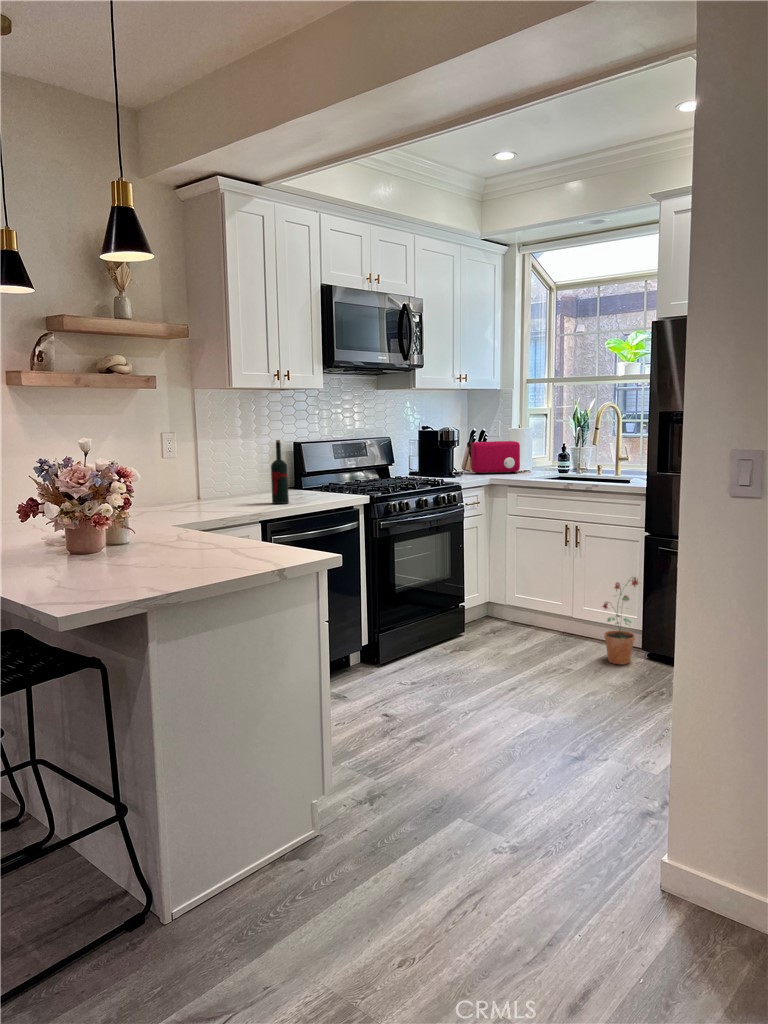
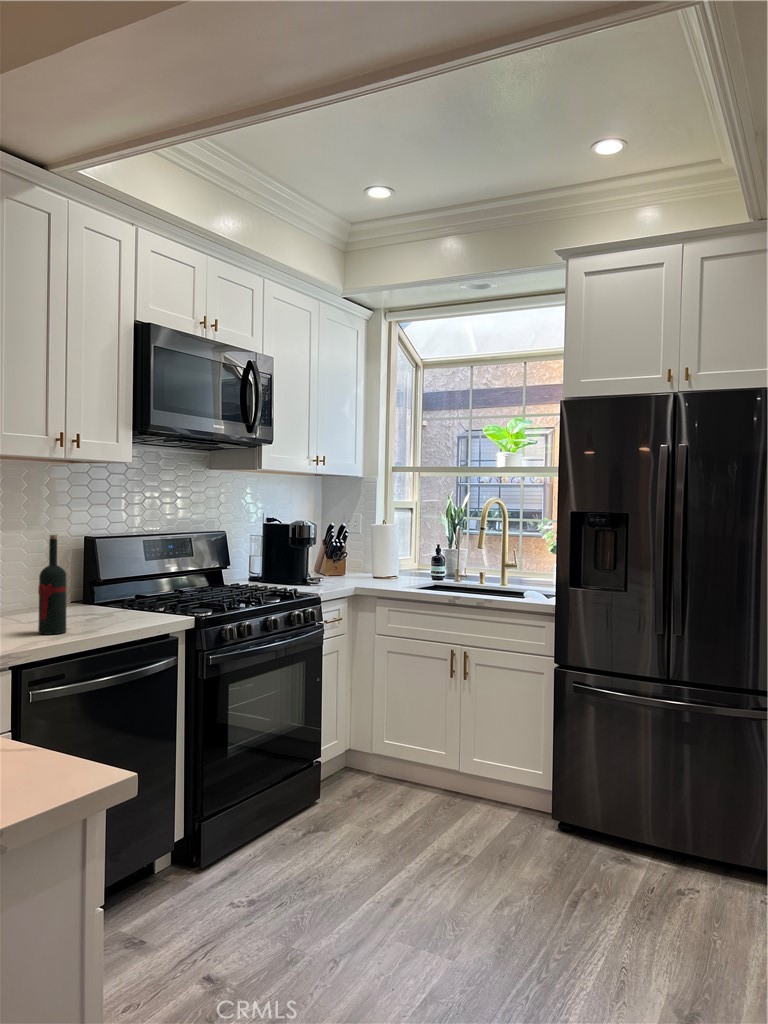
toaster: present [471,441,520,474] -> none [327,540,388,581]
potted plant: present [603,577,638,665] -> none [504,722,553,843]

